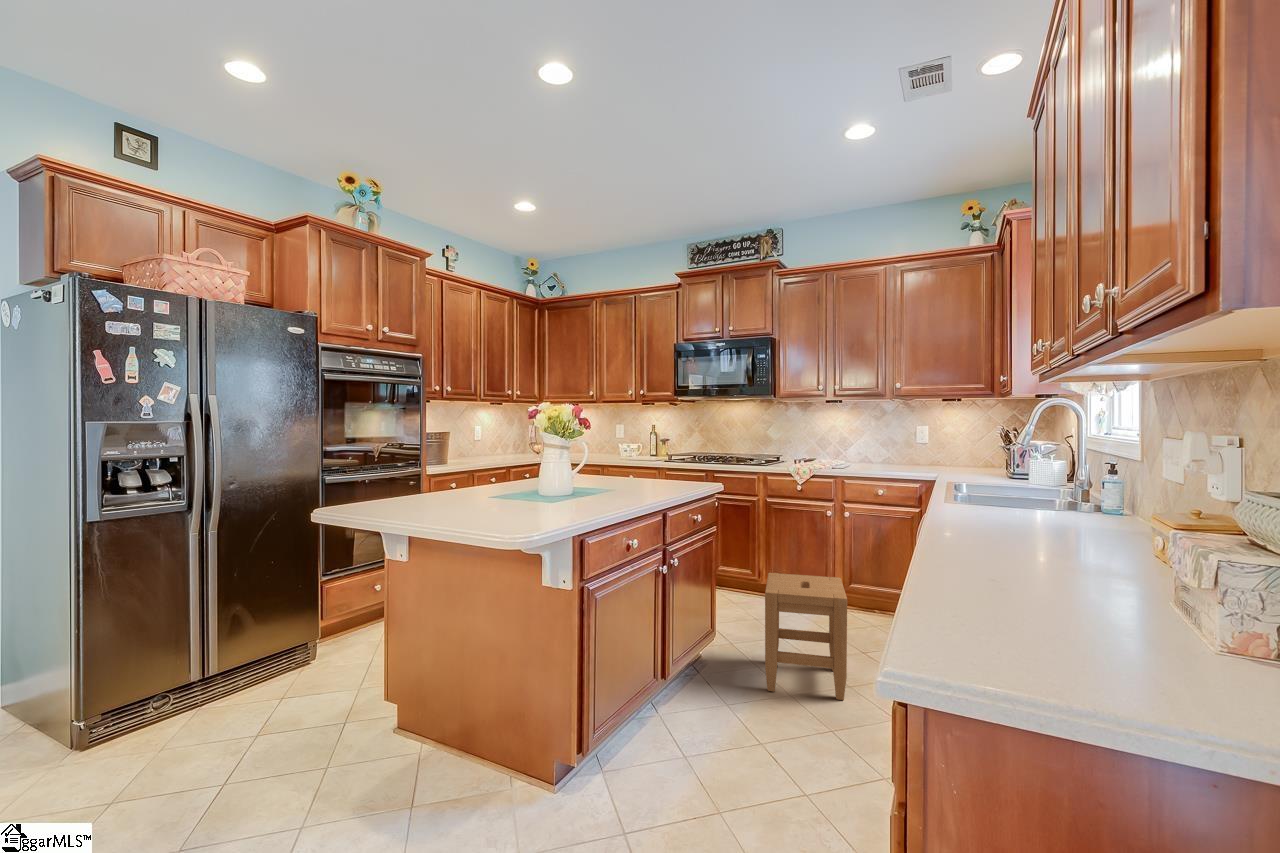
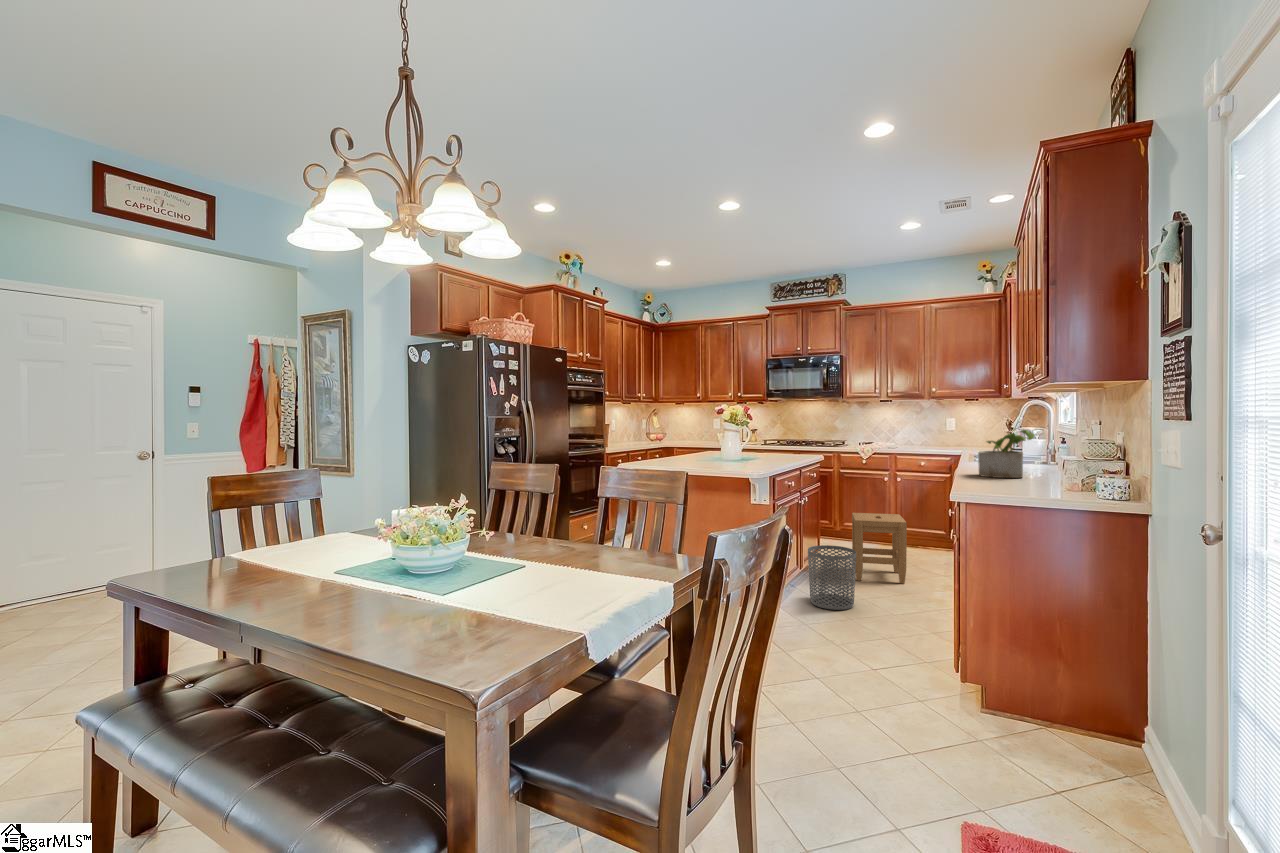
potted plant: none [975,453,1101,564] -> present [978,430,1034,478]
waste bin: none [664,647,748,782] -> present [808,545,856,610]

